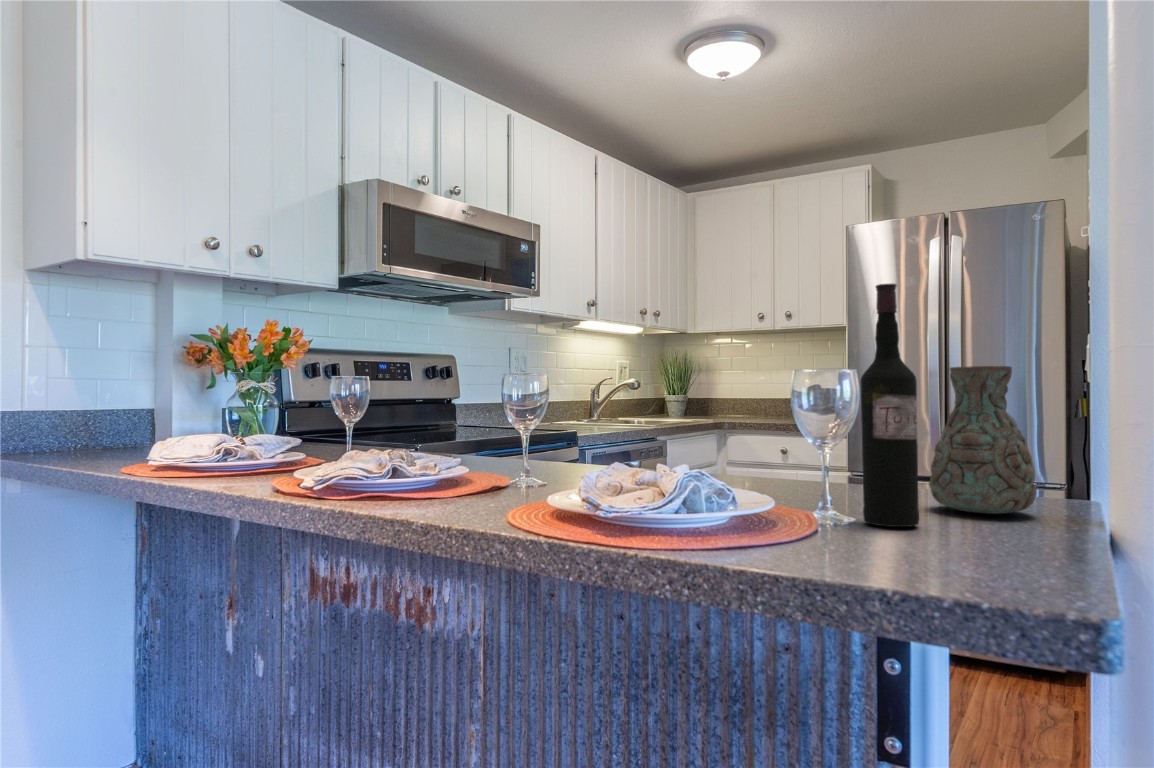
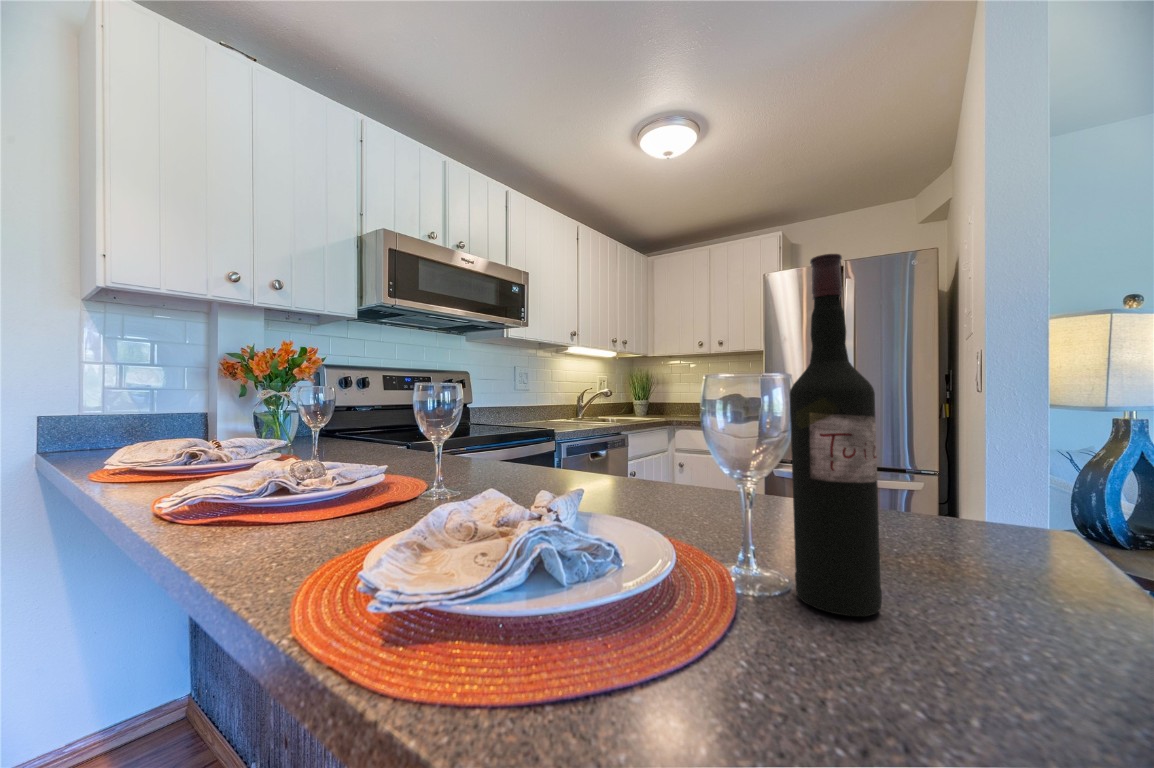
decorative vase: present [929,366,1037,514] -> none [874,374,1034,574]

